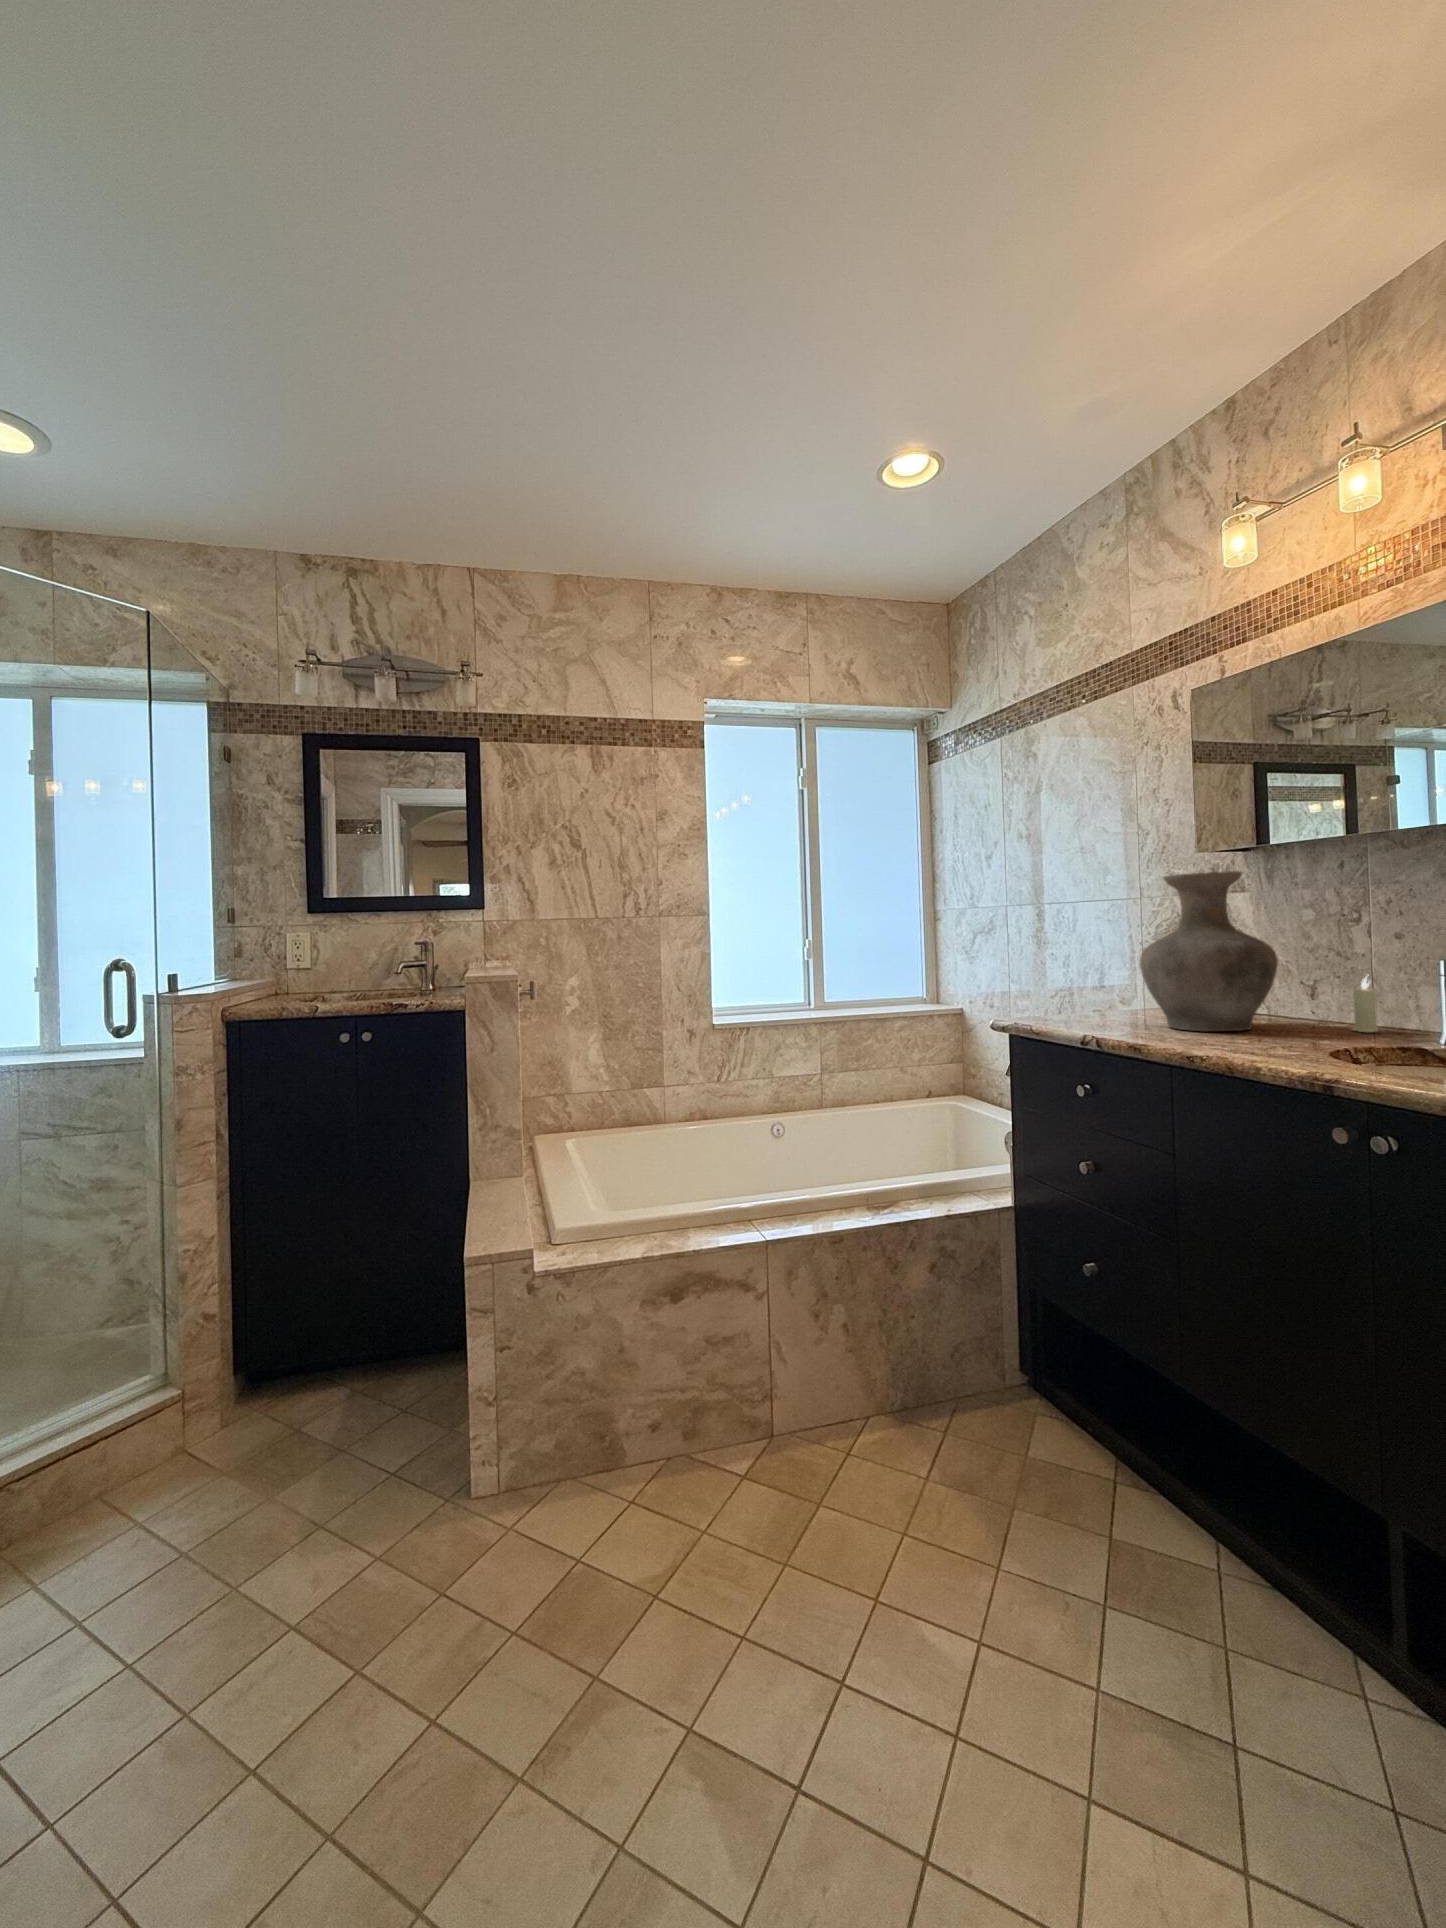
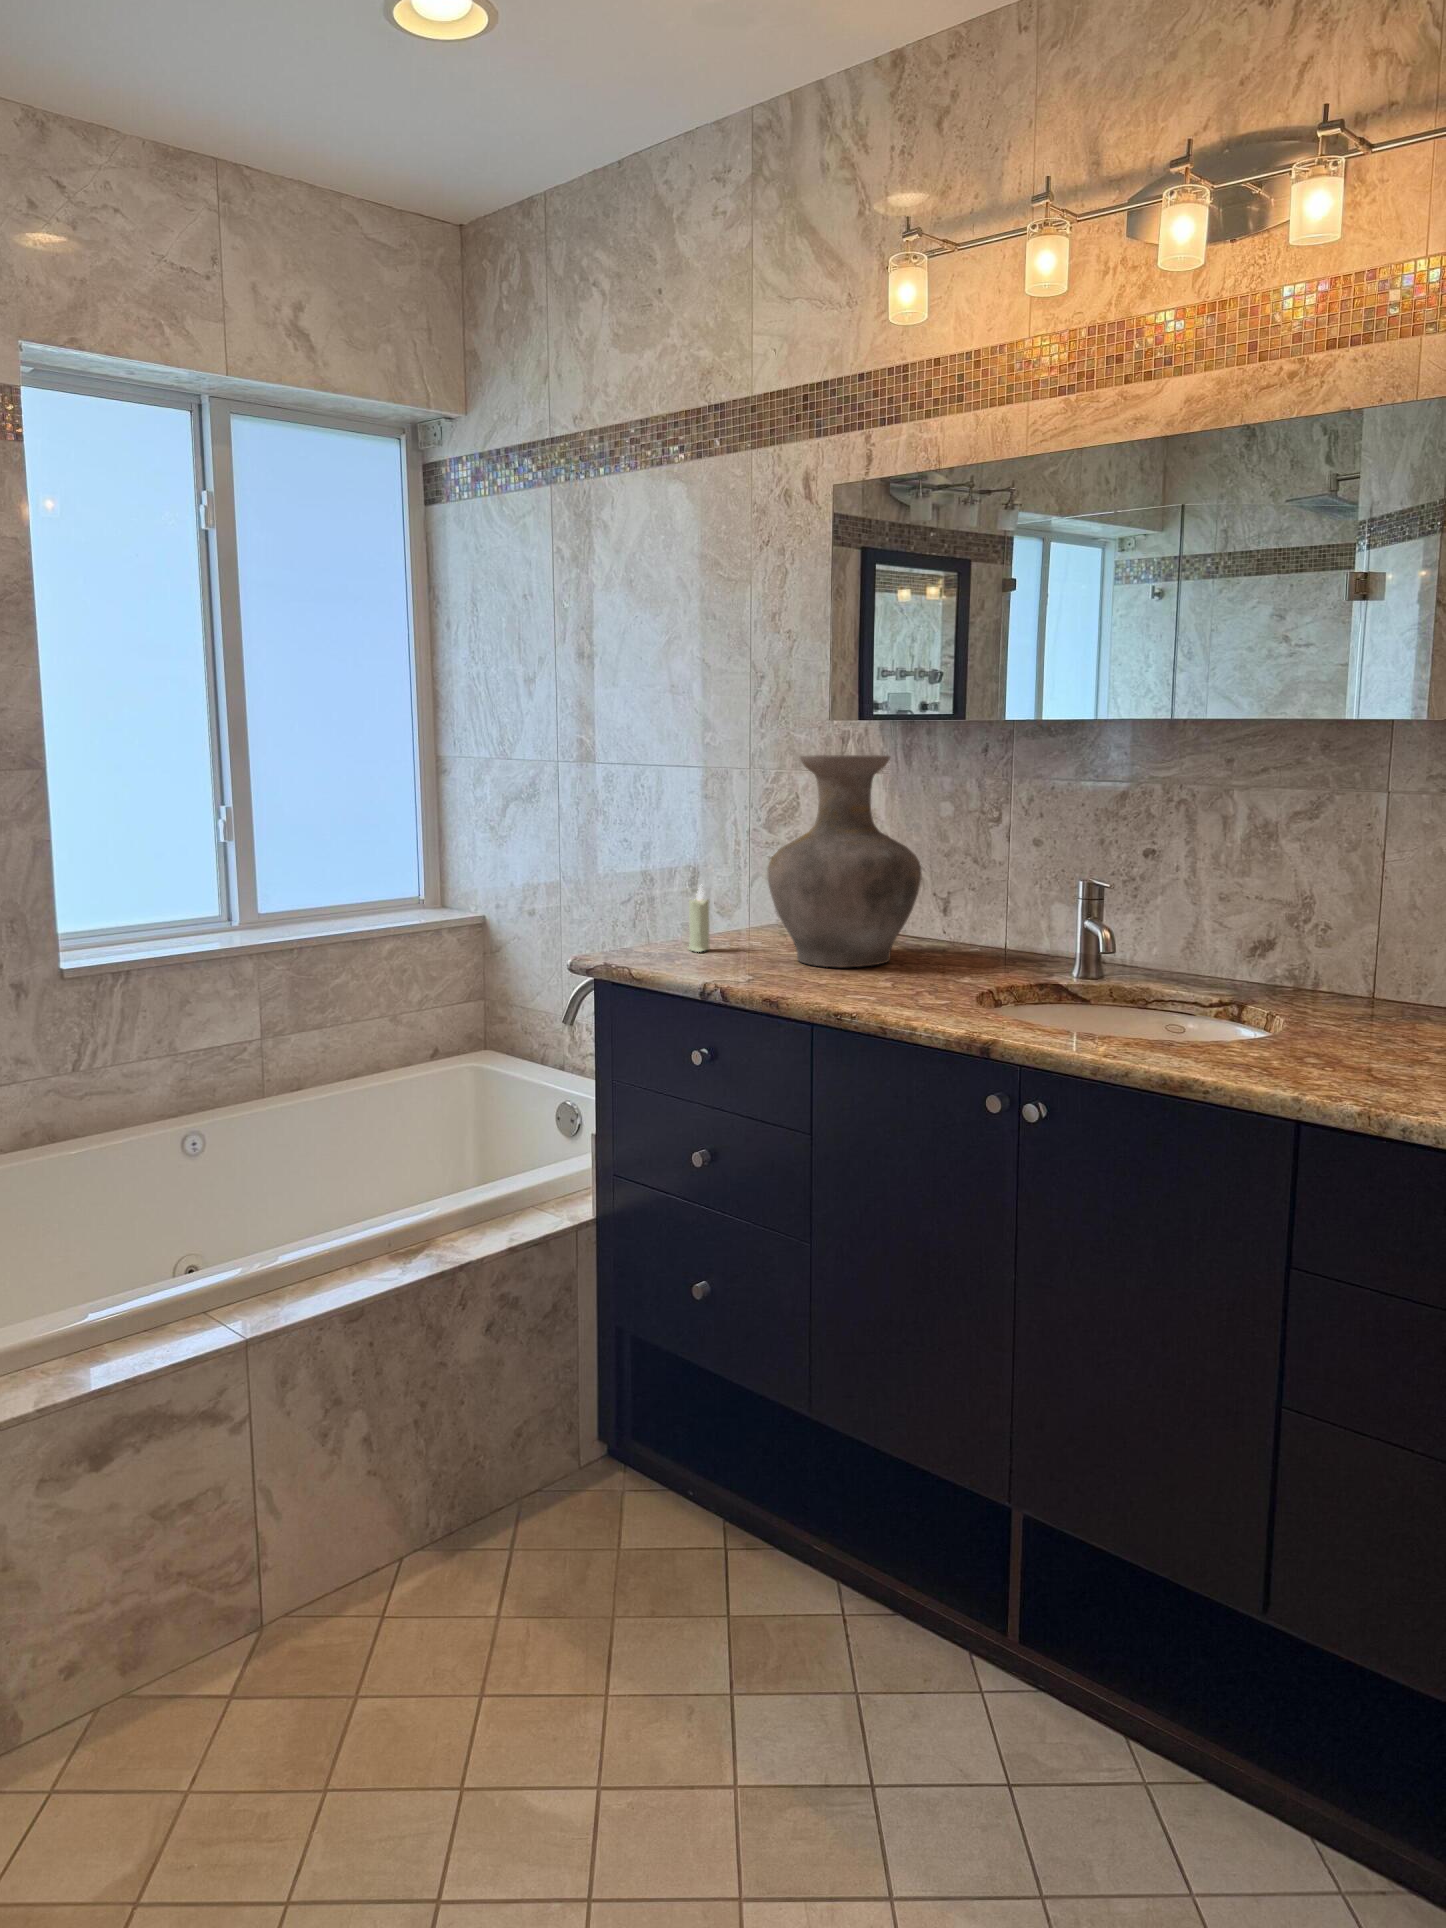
candle: present [1353,977,1378,1032] -> present [688,884,710,952]

